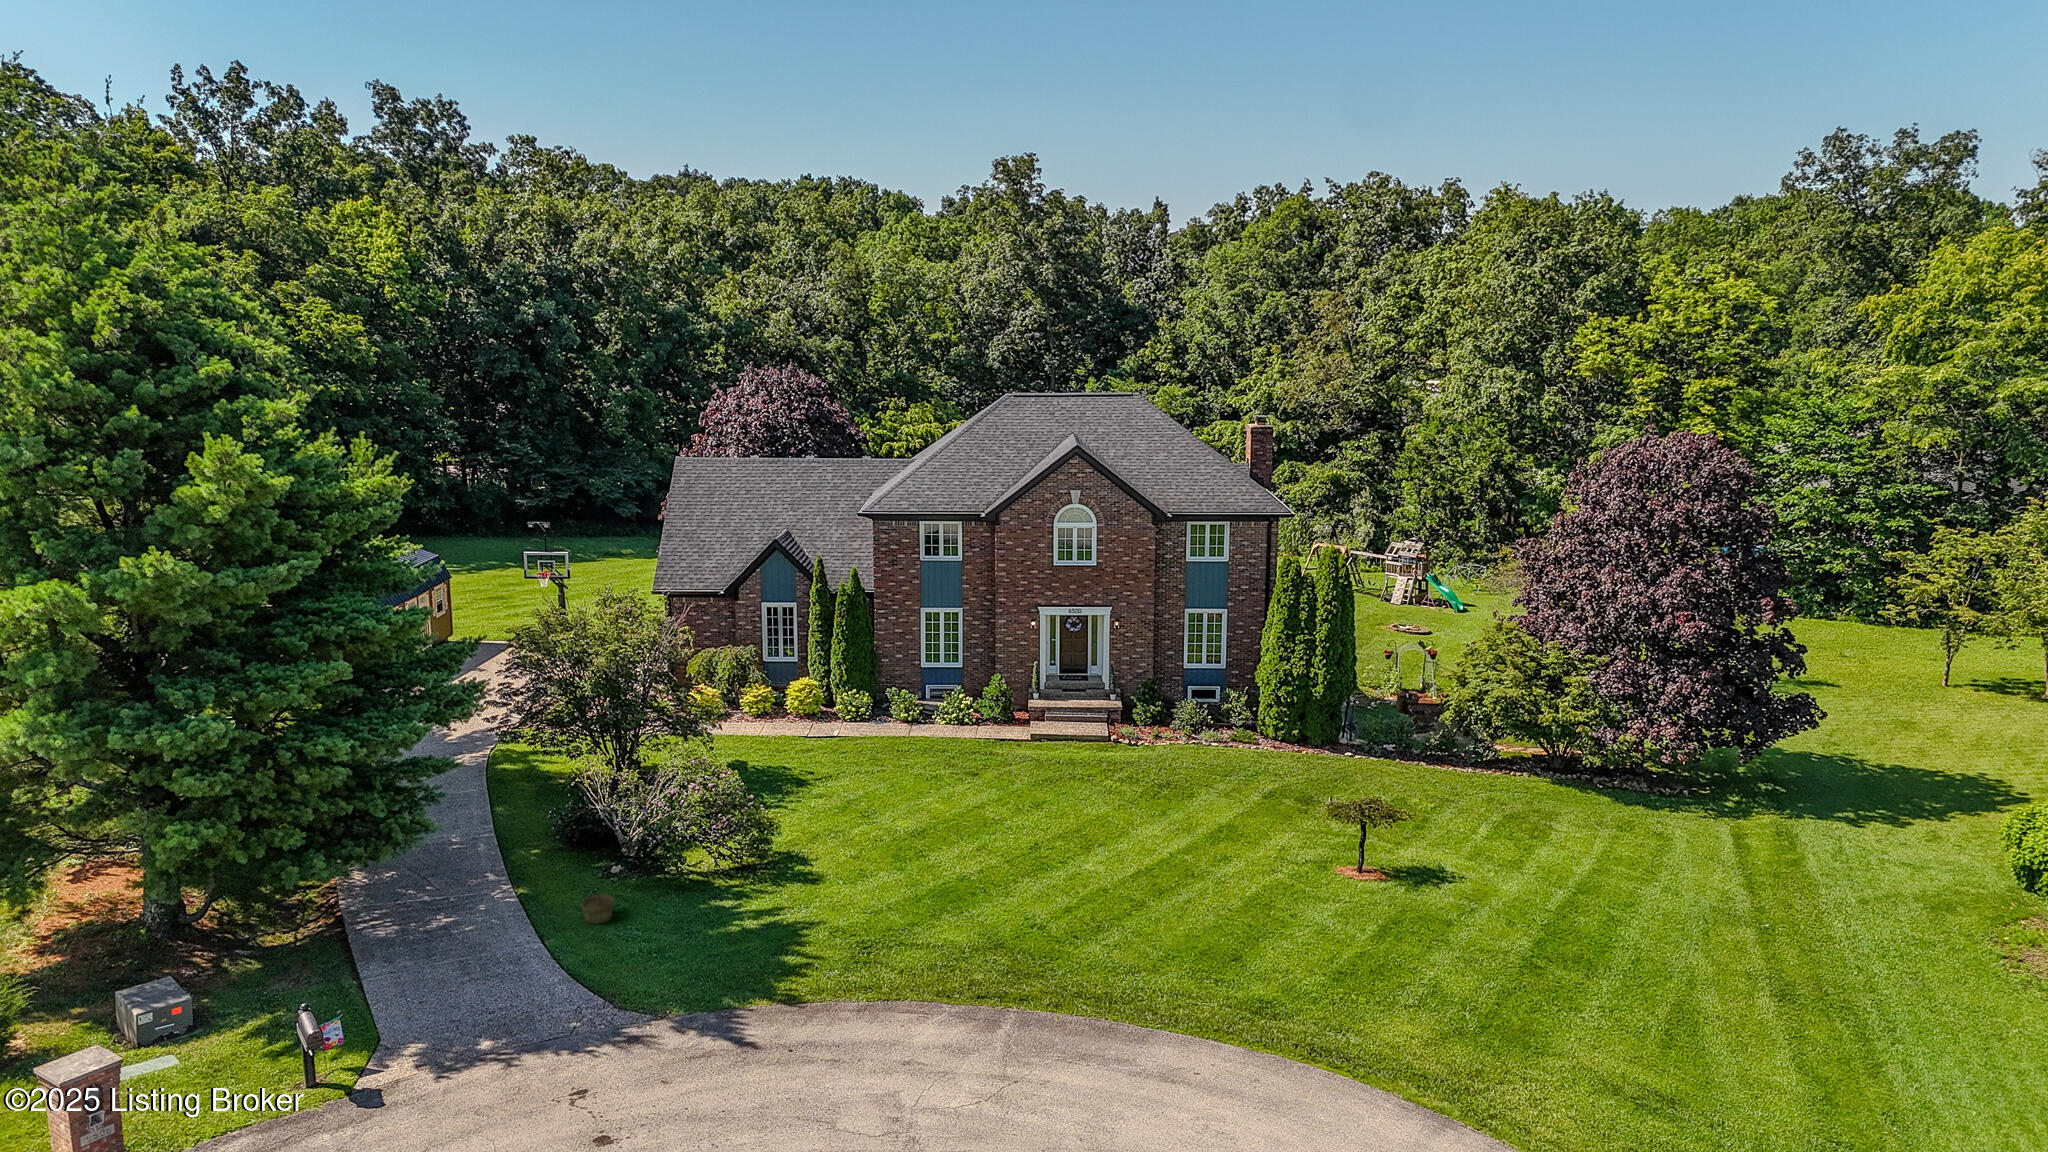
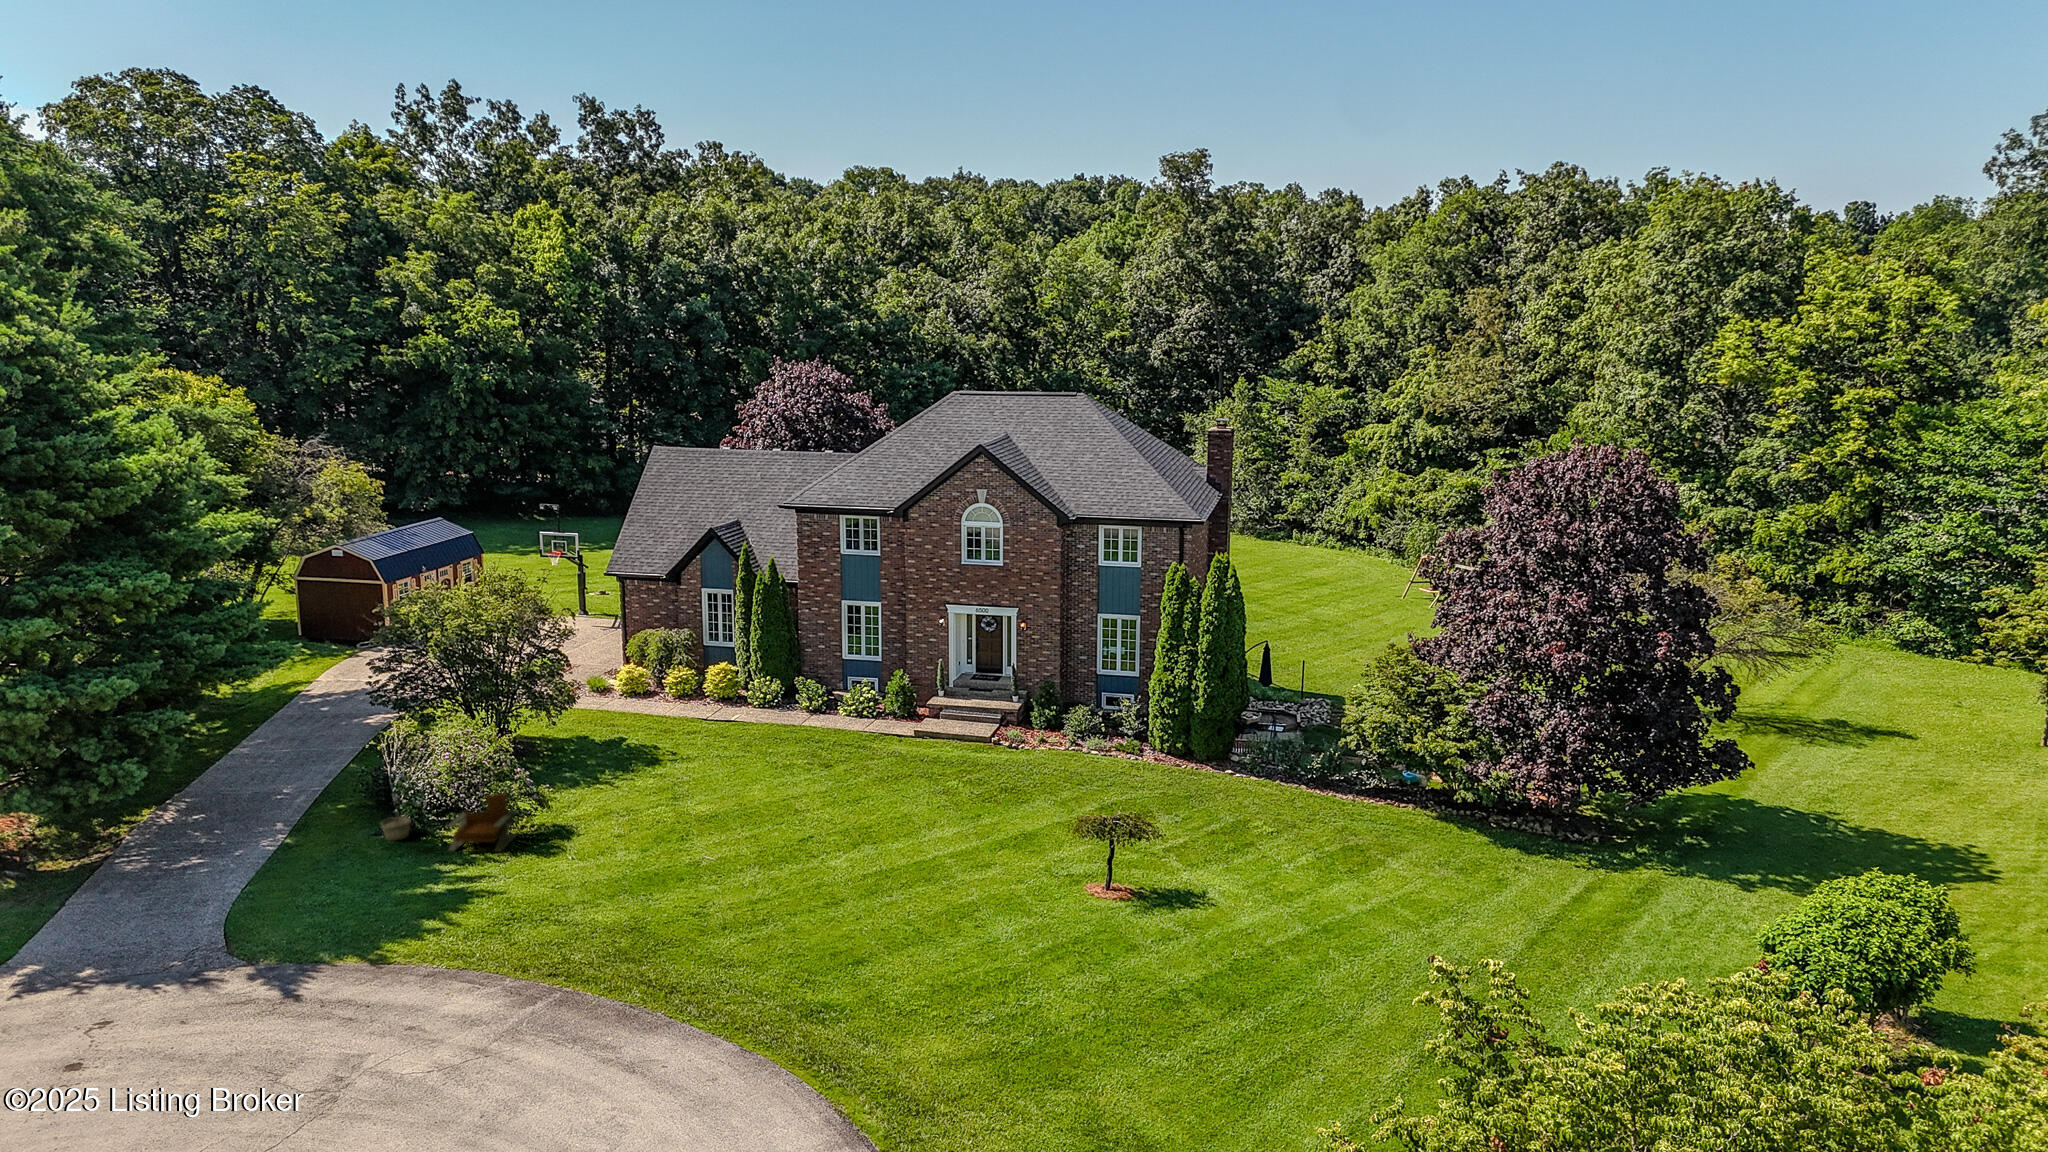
lounge chair: none [675,855,738,929] -> present [448,793,516,852]

